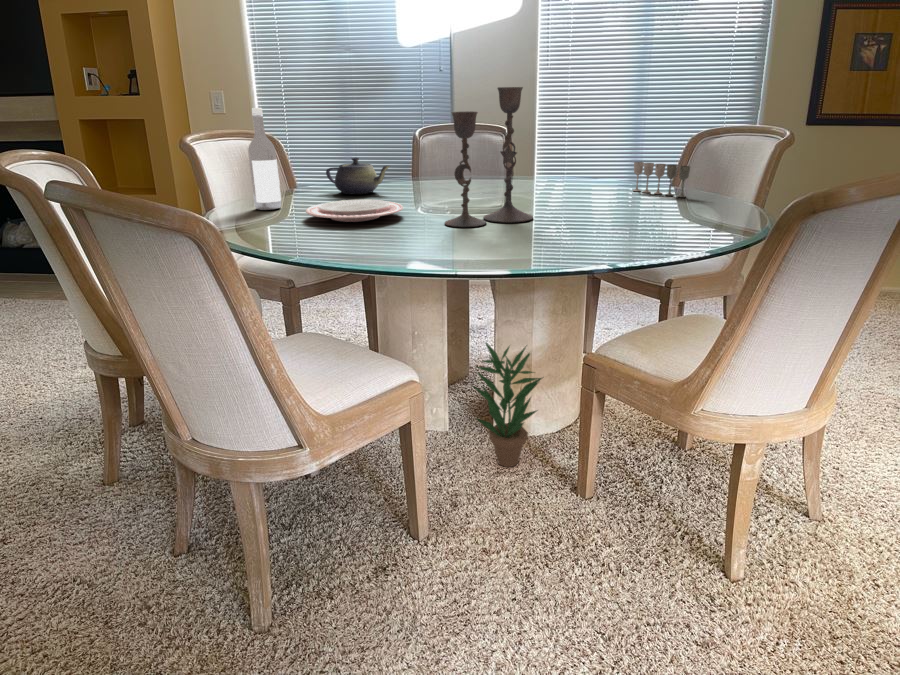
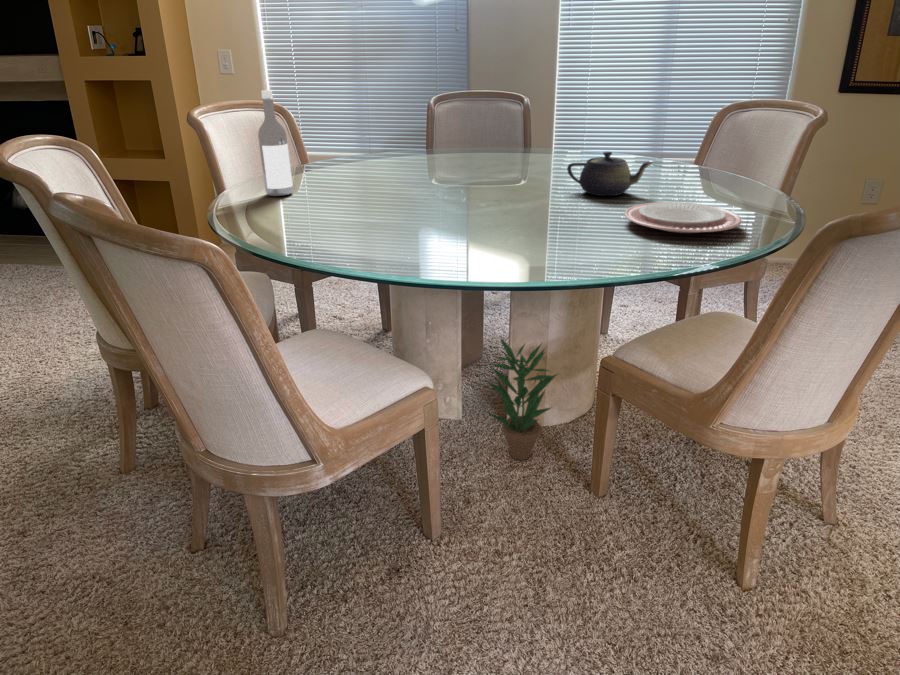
candlestick: present [445,87,533,227] -> none [460,74,551,222]
teapot: present [326,158,390,194] -> present [567,152,652,196]
wine glass: present [633,162,690,197] -> none [653,143,715,183]
plate: present [306,200,403,222] -> present [624,202,741,233]

